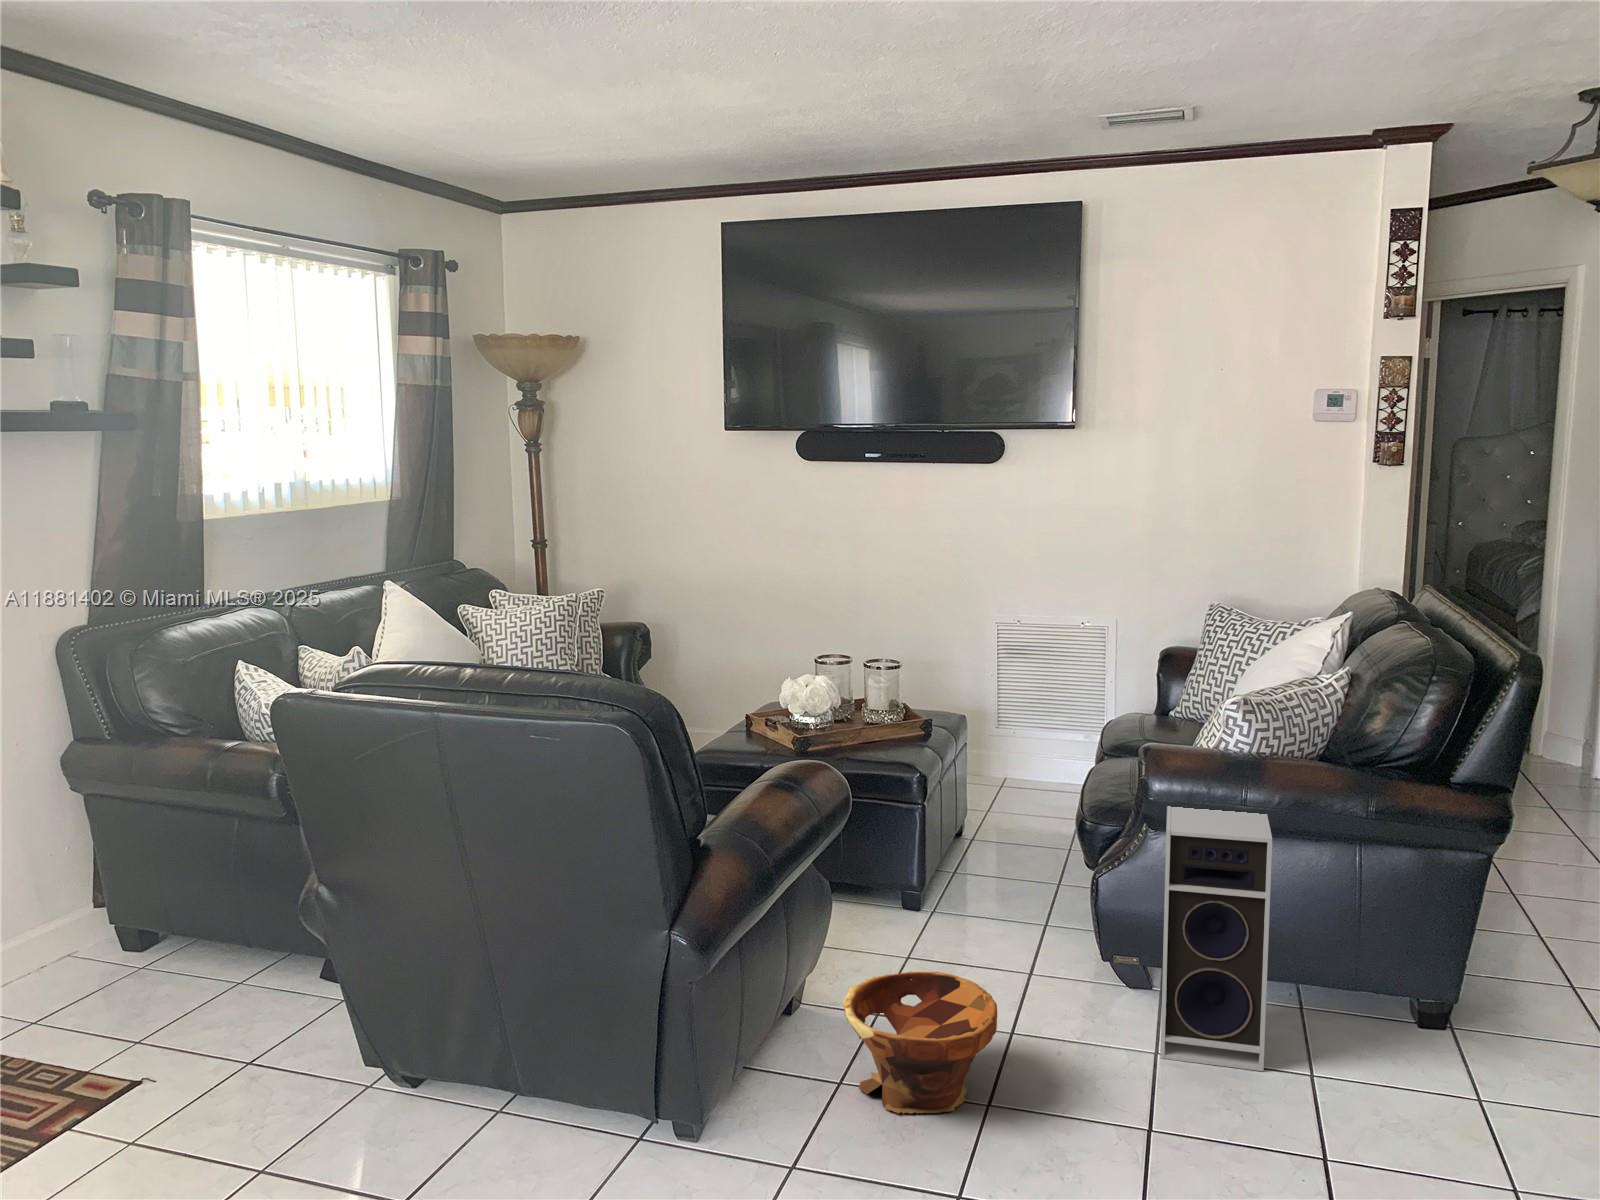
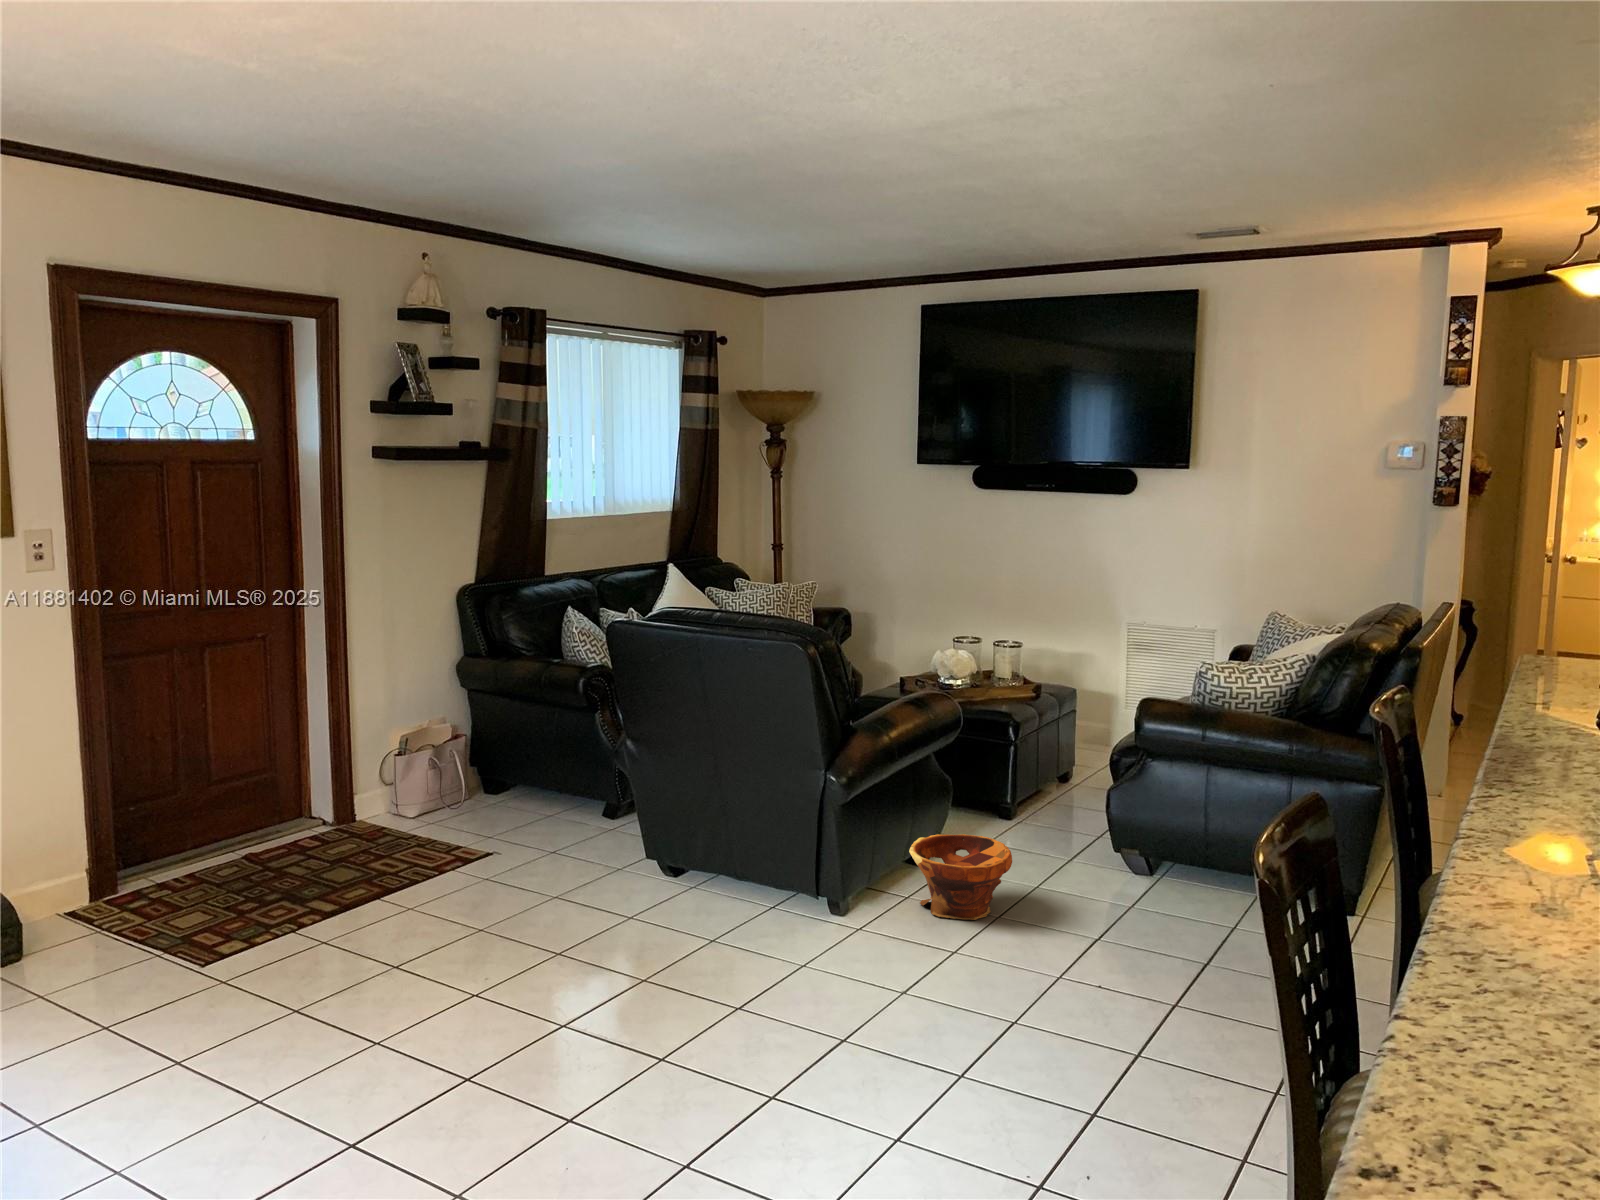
speaker: present [1160,806,1272,1071] -> none [1135,738,1225,925]

